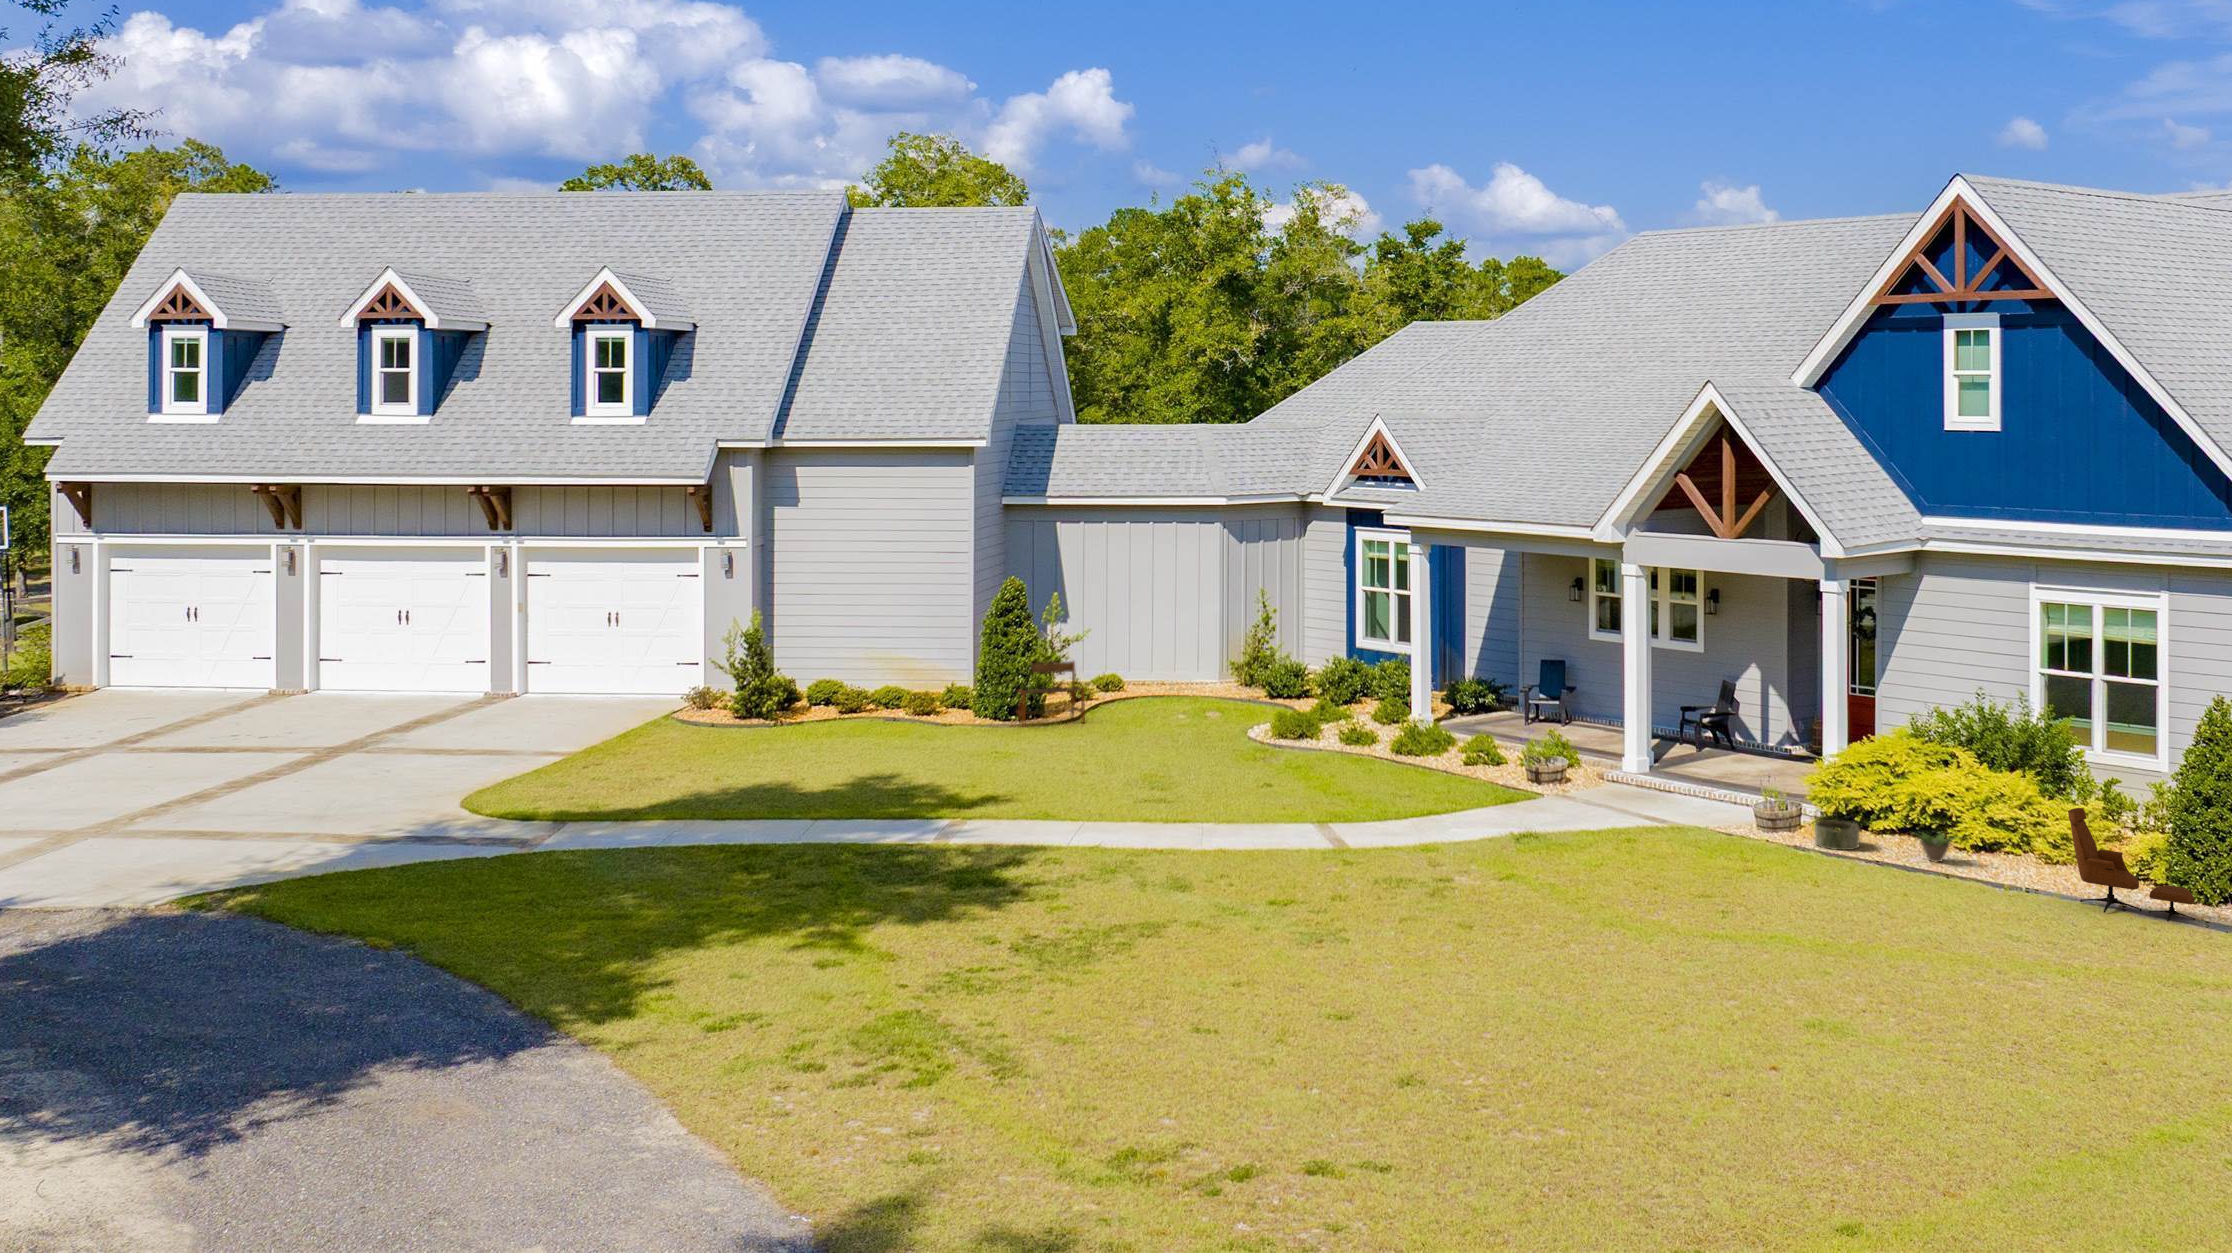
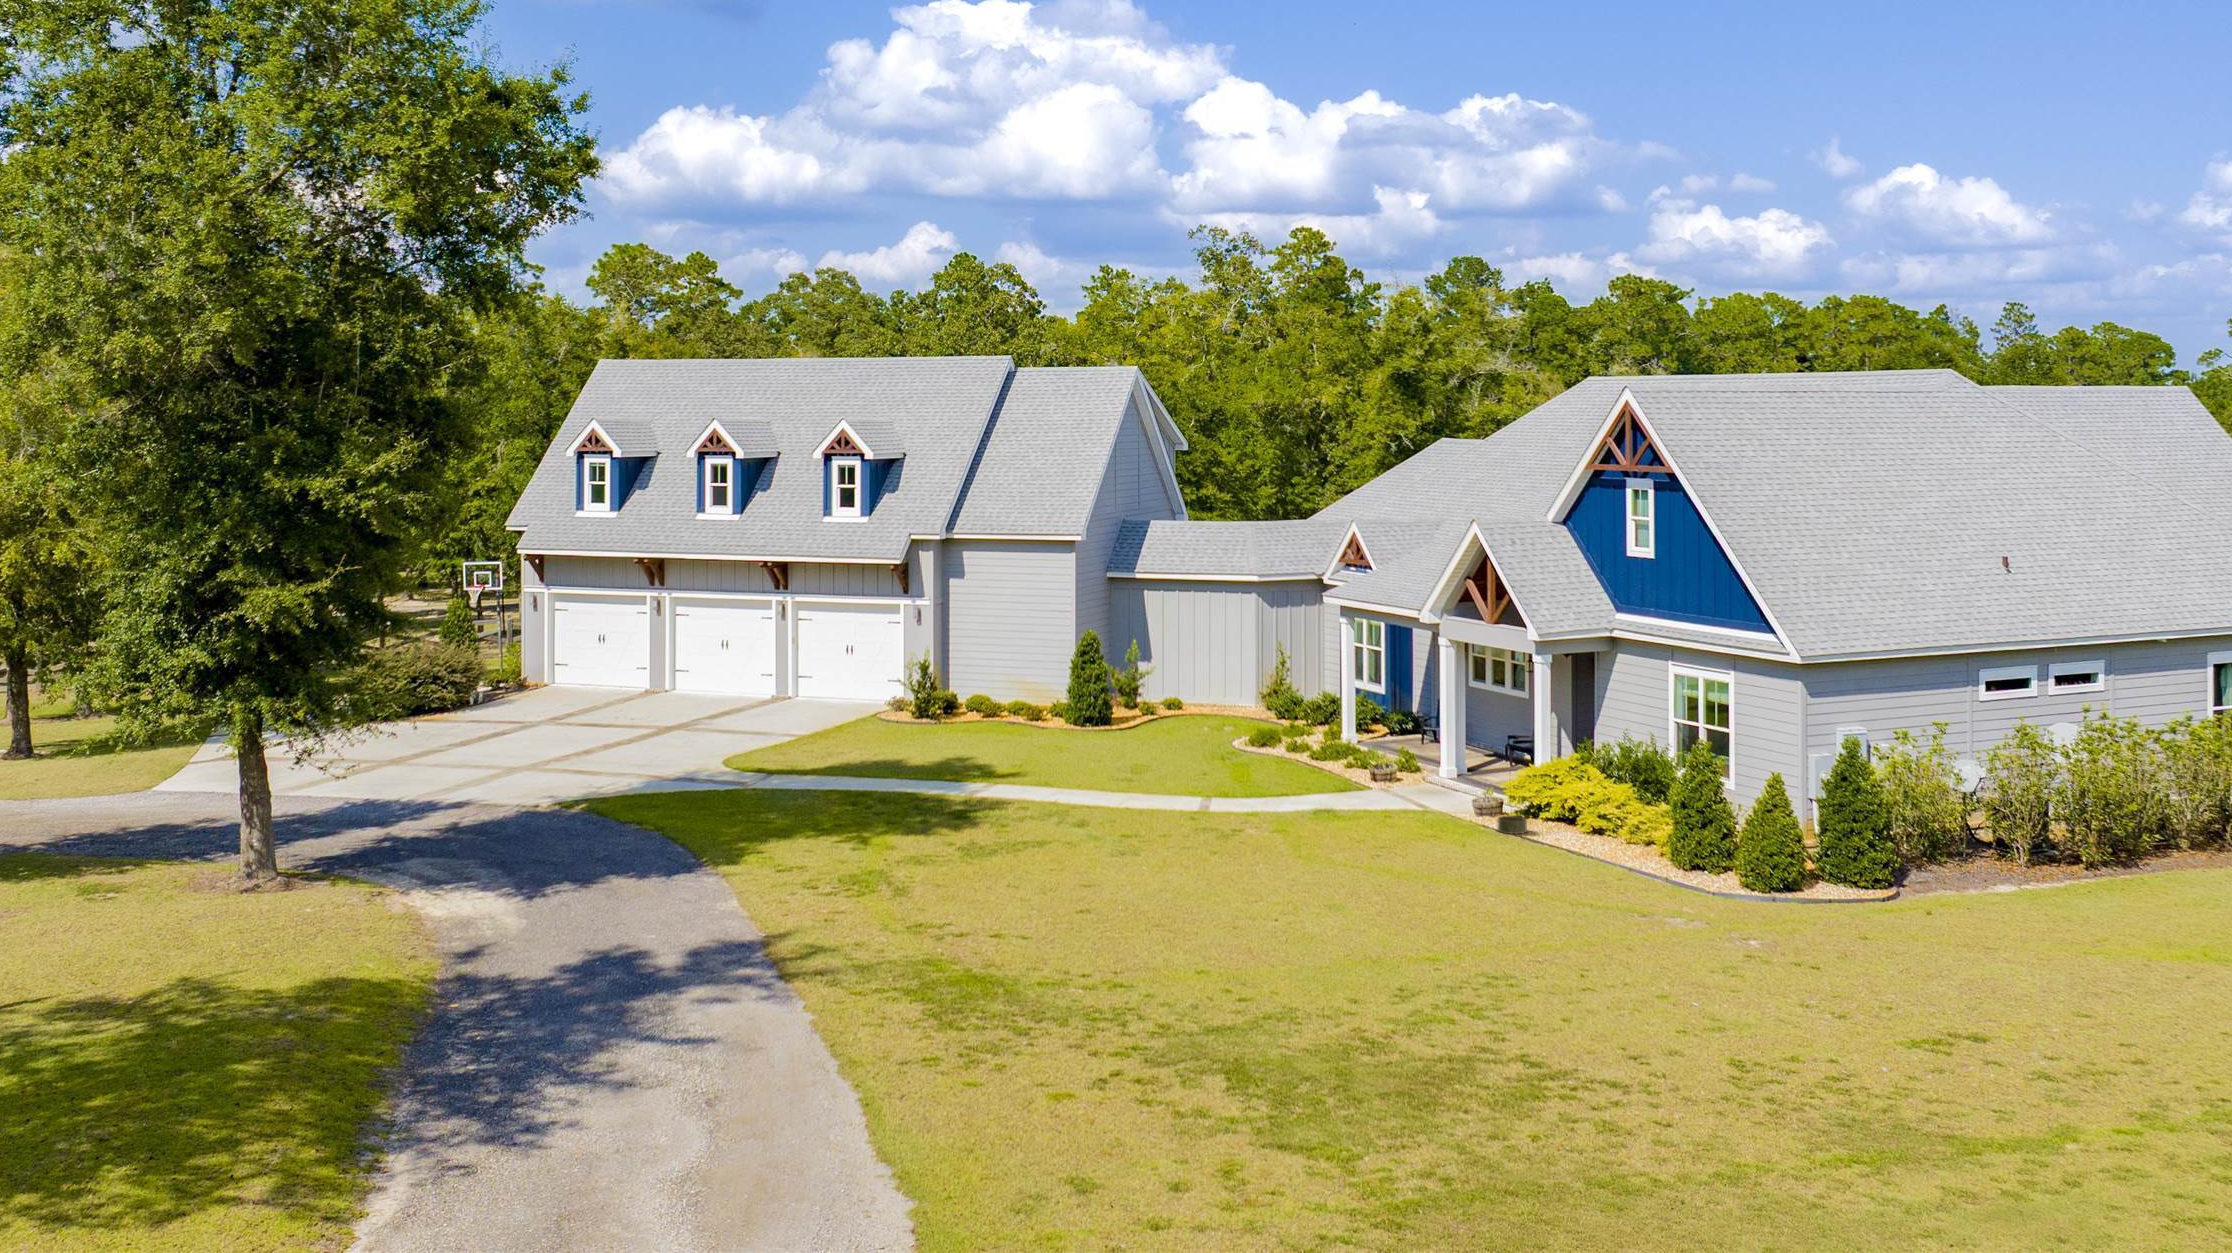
bench: present [1016,661,1085,726] -> none [1088,692,1132,736]
lounge chair: present [2068,808,2195,921] -> none [1594,808,1660,881]
decorative plant: present [1913,832,1954,862] -> none [1544,823,1573,844]

